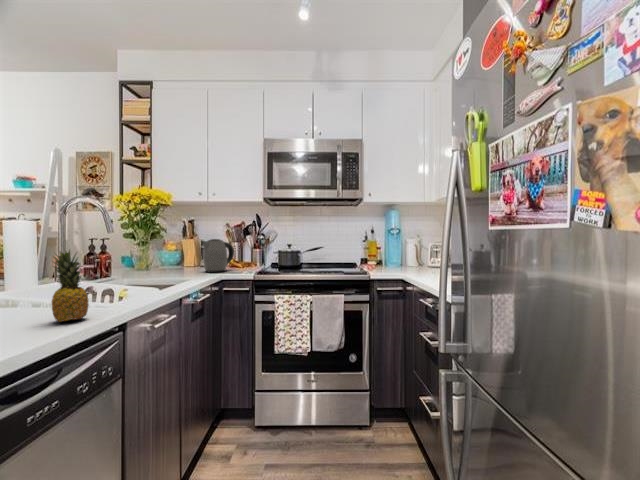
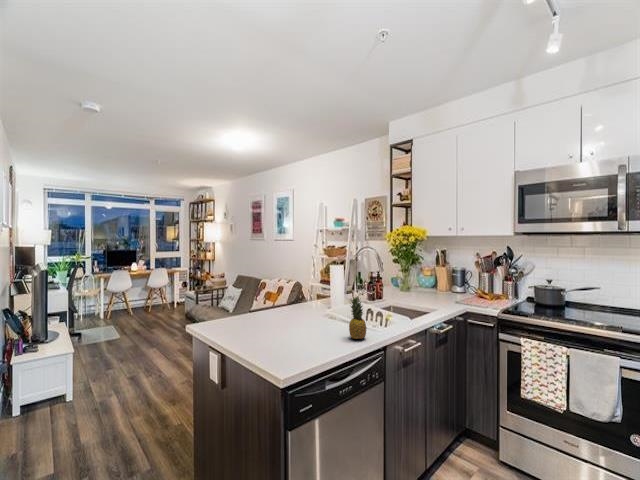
kettle: present [203,239,234,272] -> none [451,273,481,304]

